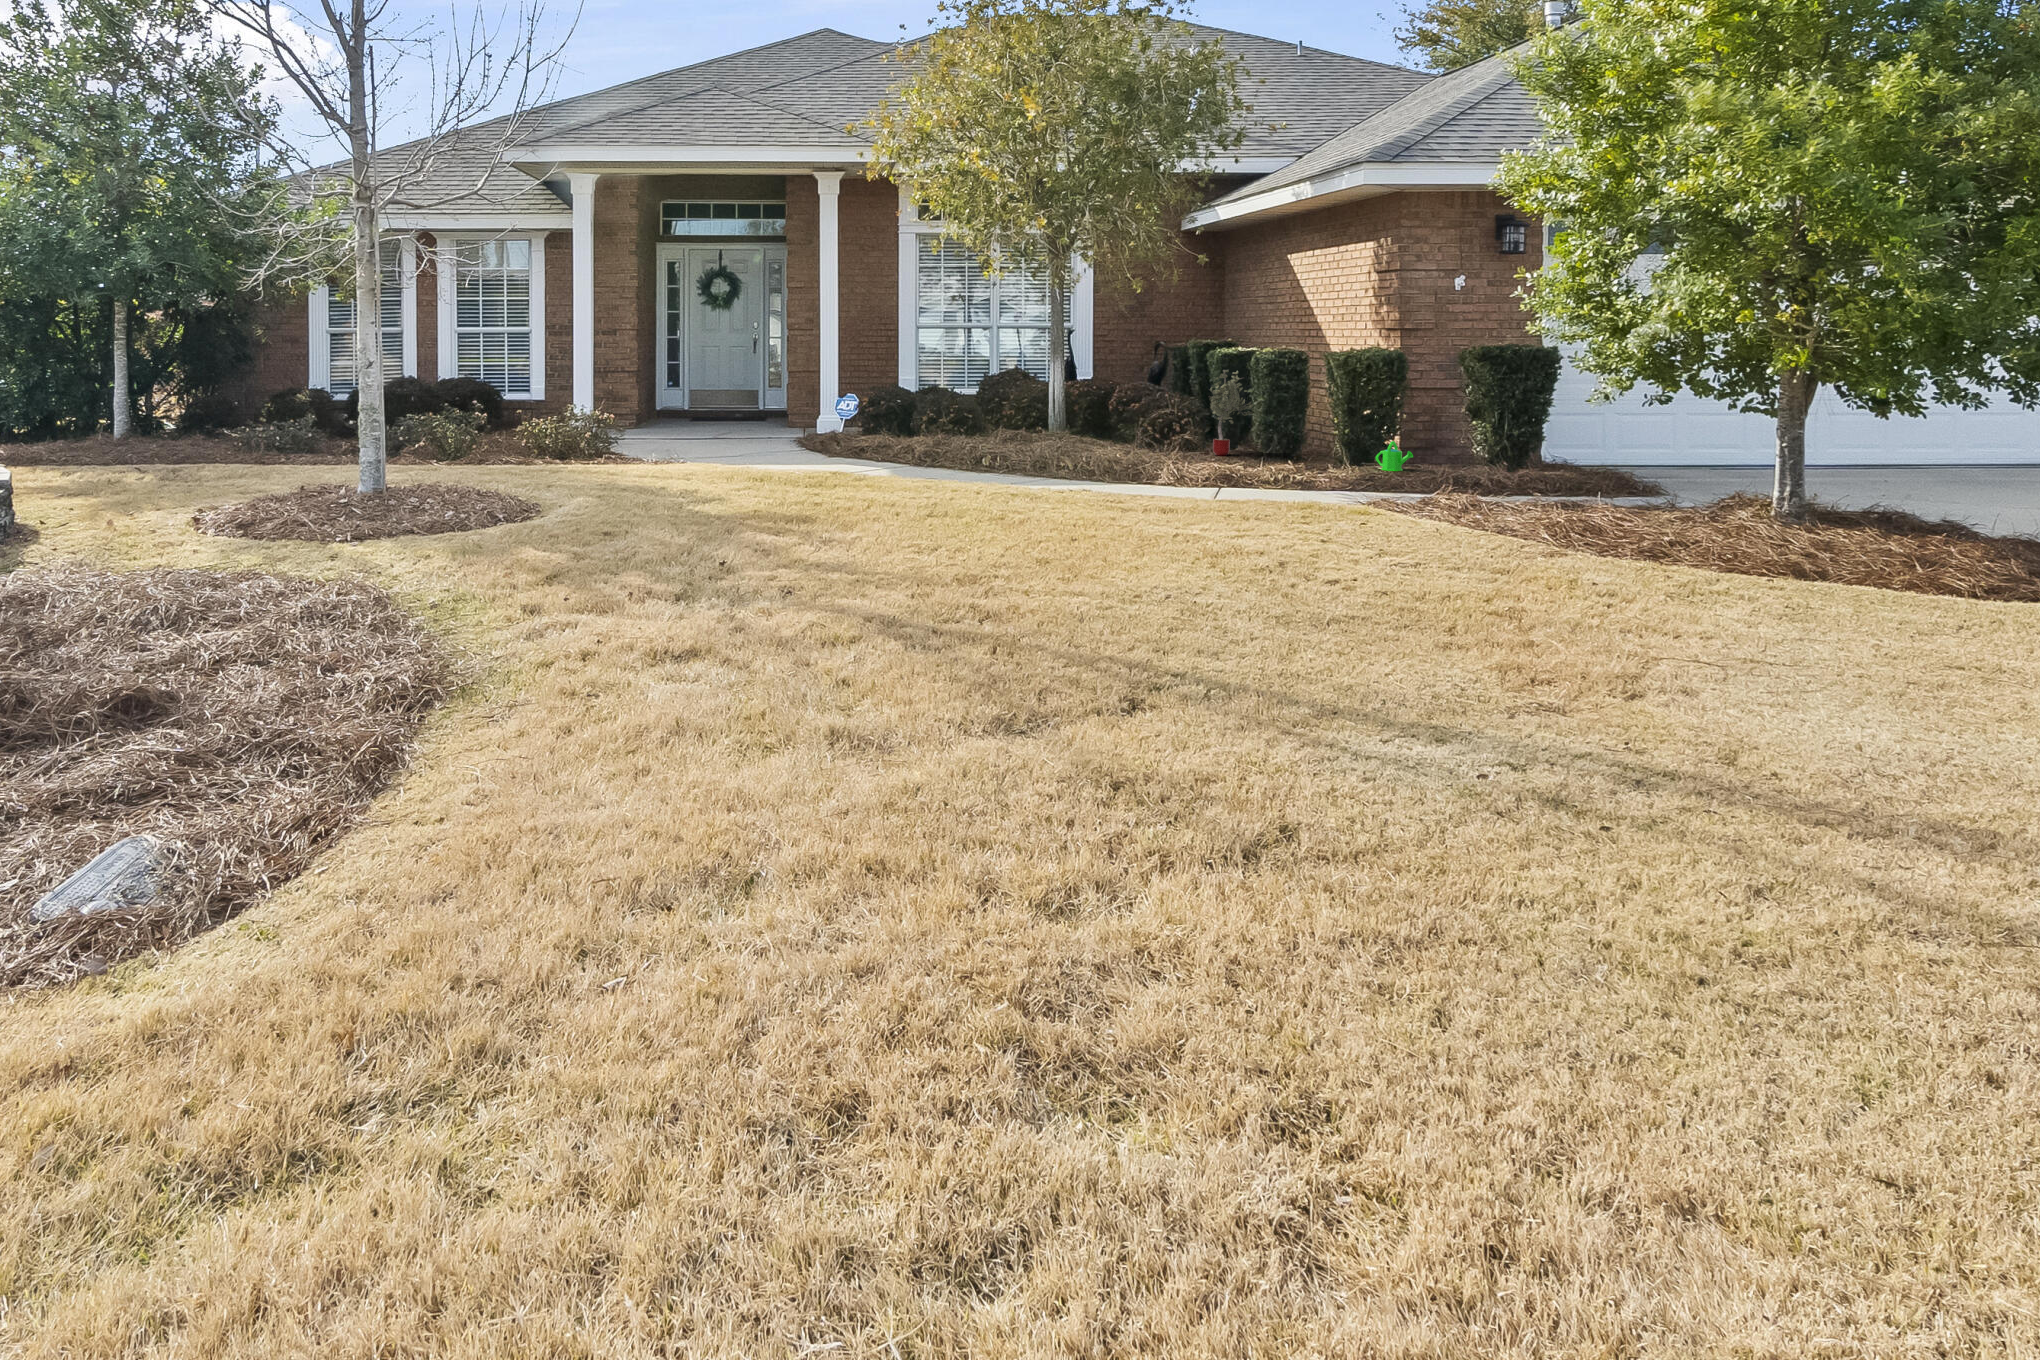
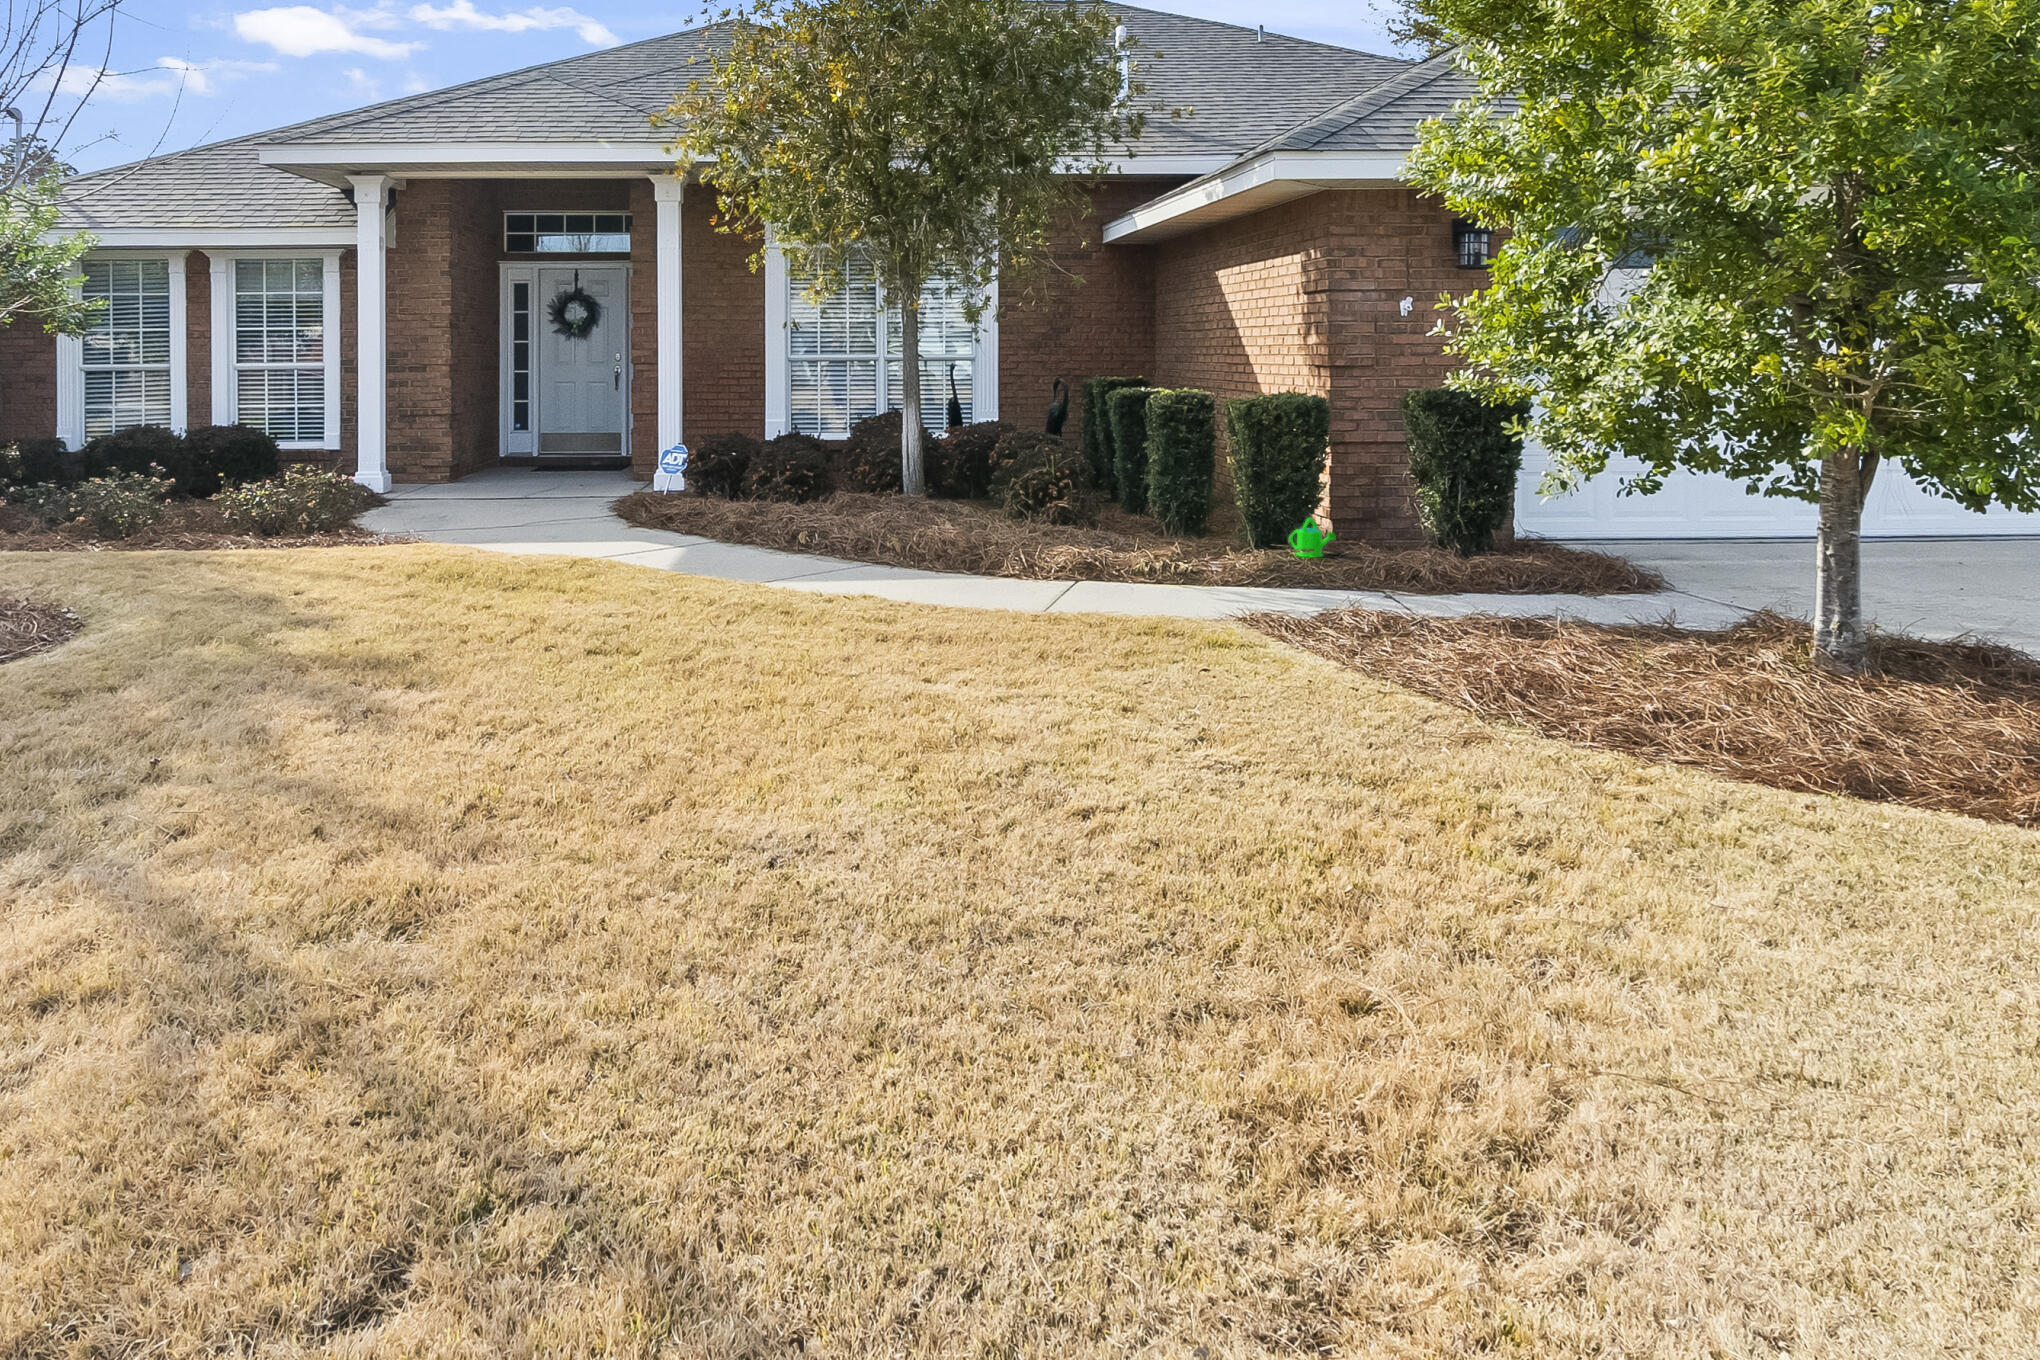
potted tree: present [1210,370,1253,456] -> none [1079,420,1141,532]

